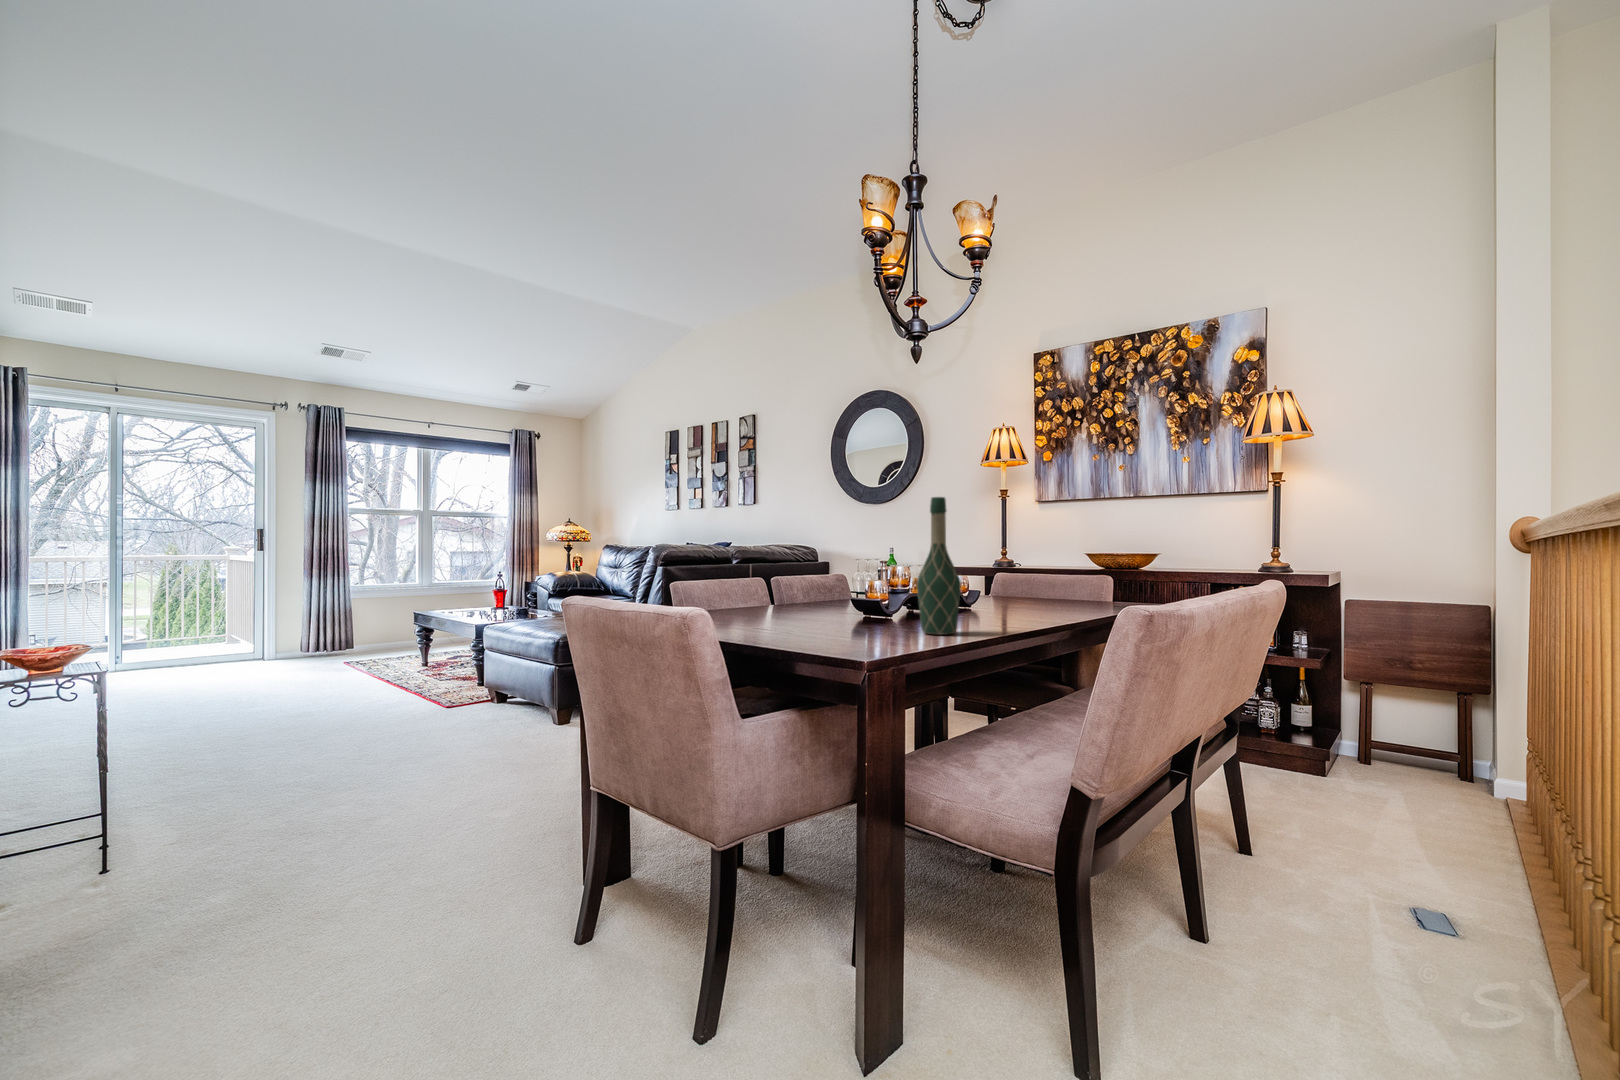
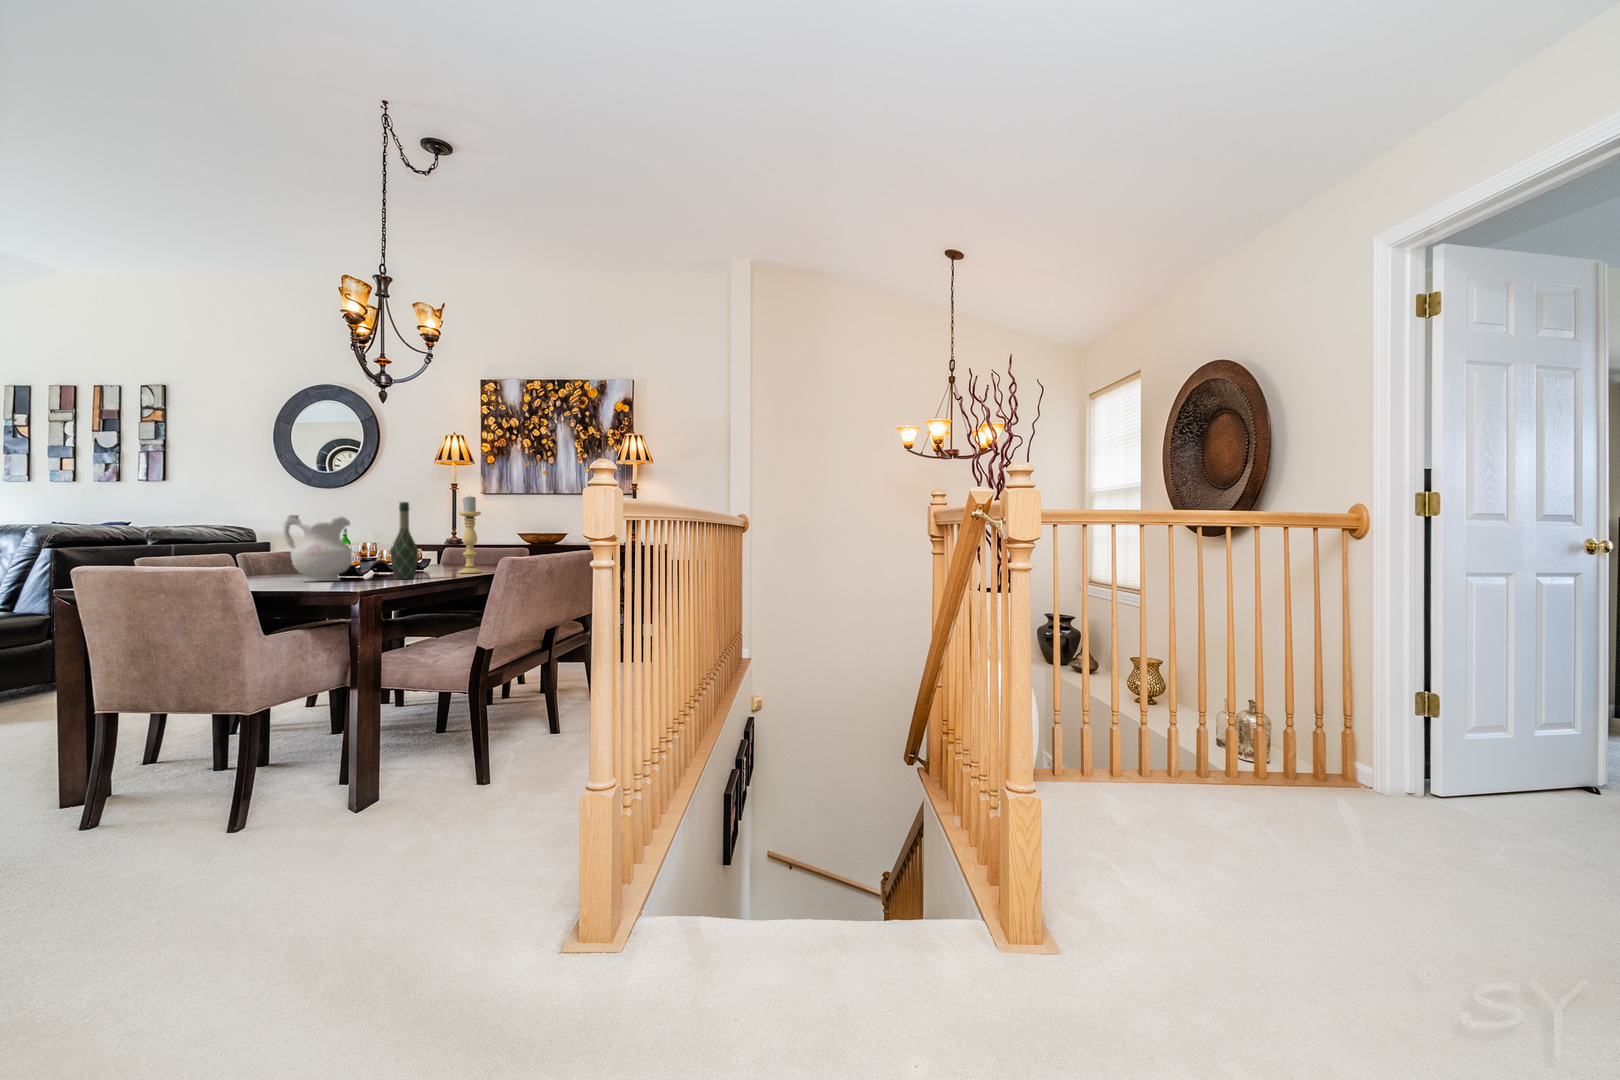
candle holder: none [1023,487,1061,621] -> present [458,496,482,573]
ceramic pitcher: none [768,523,861,634] -> present [283,515,352,581]

